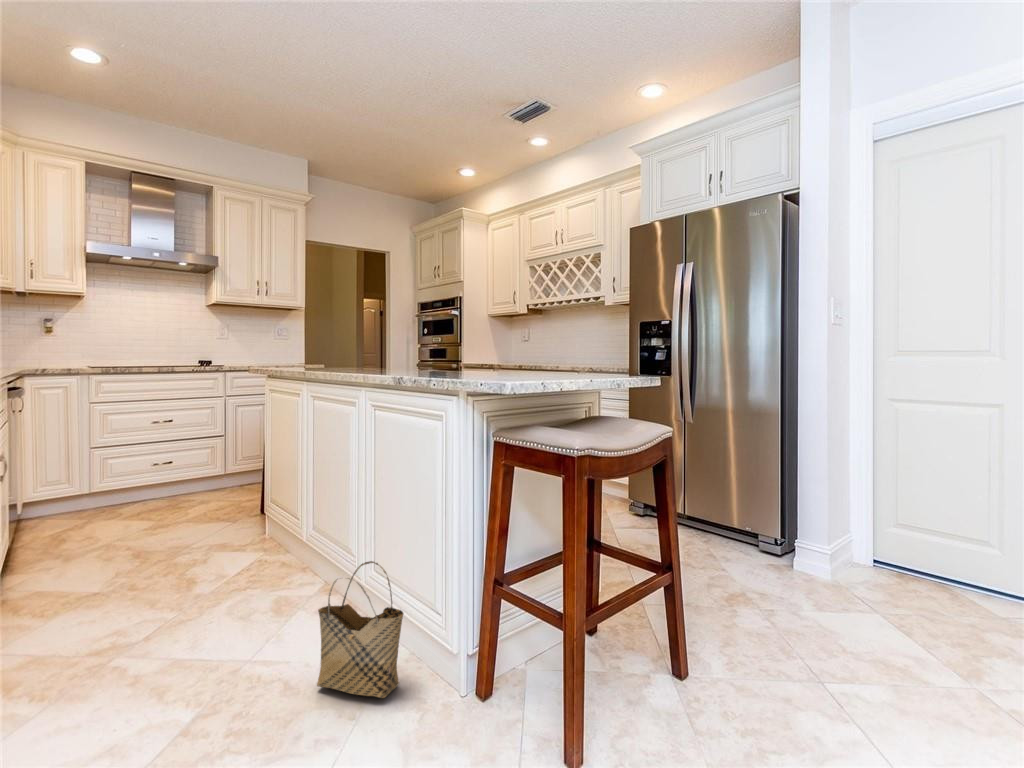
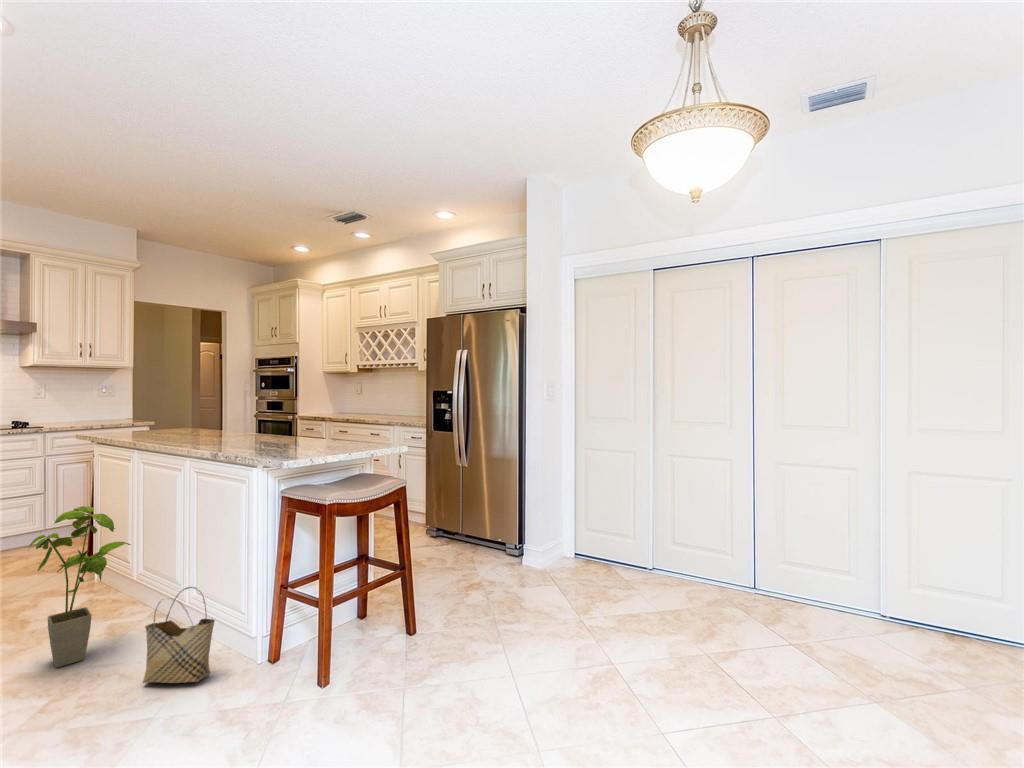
house plant: none [190,444,301,641] -> present [30,506,130,667]

